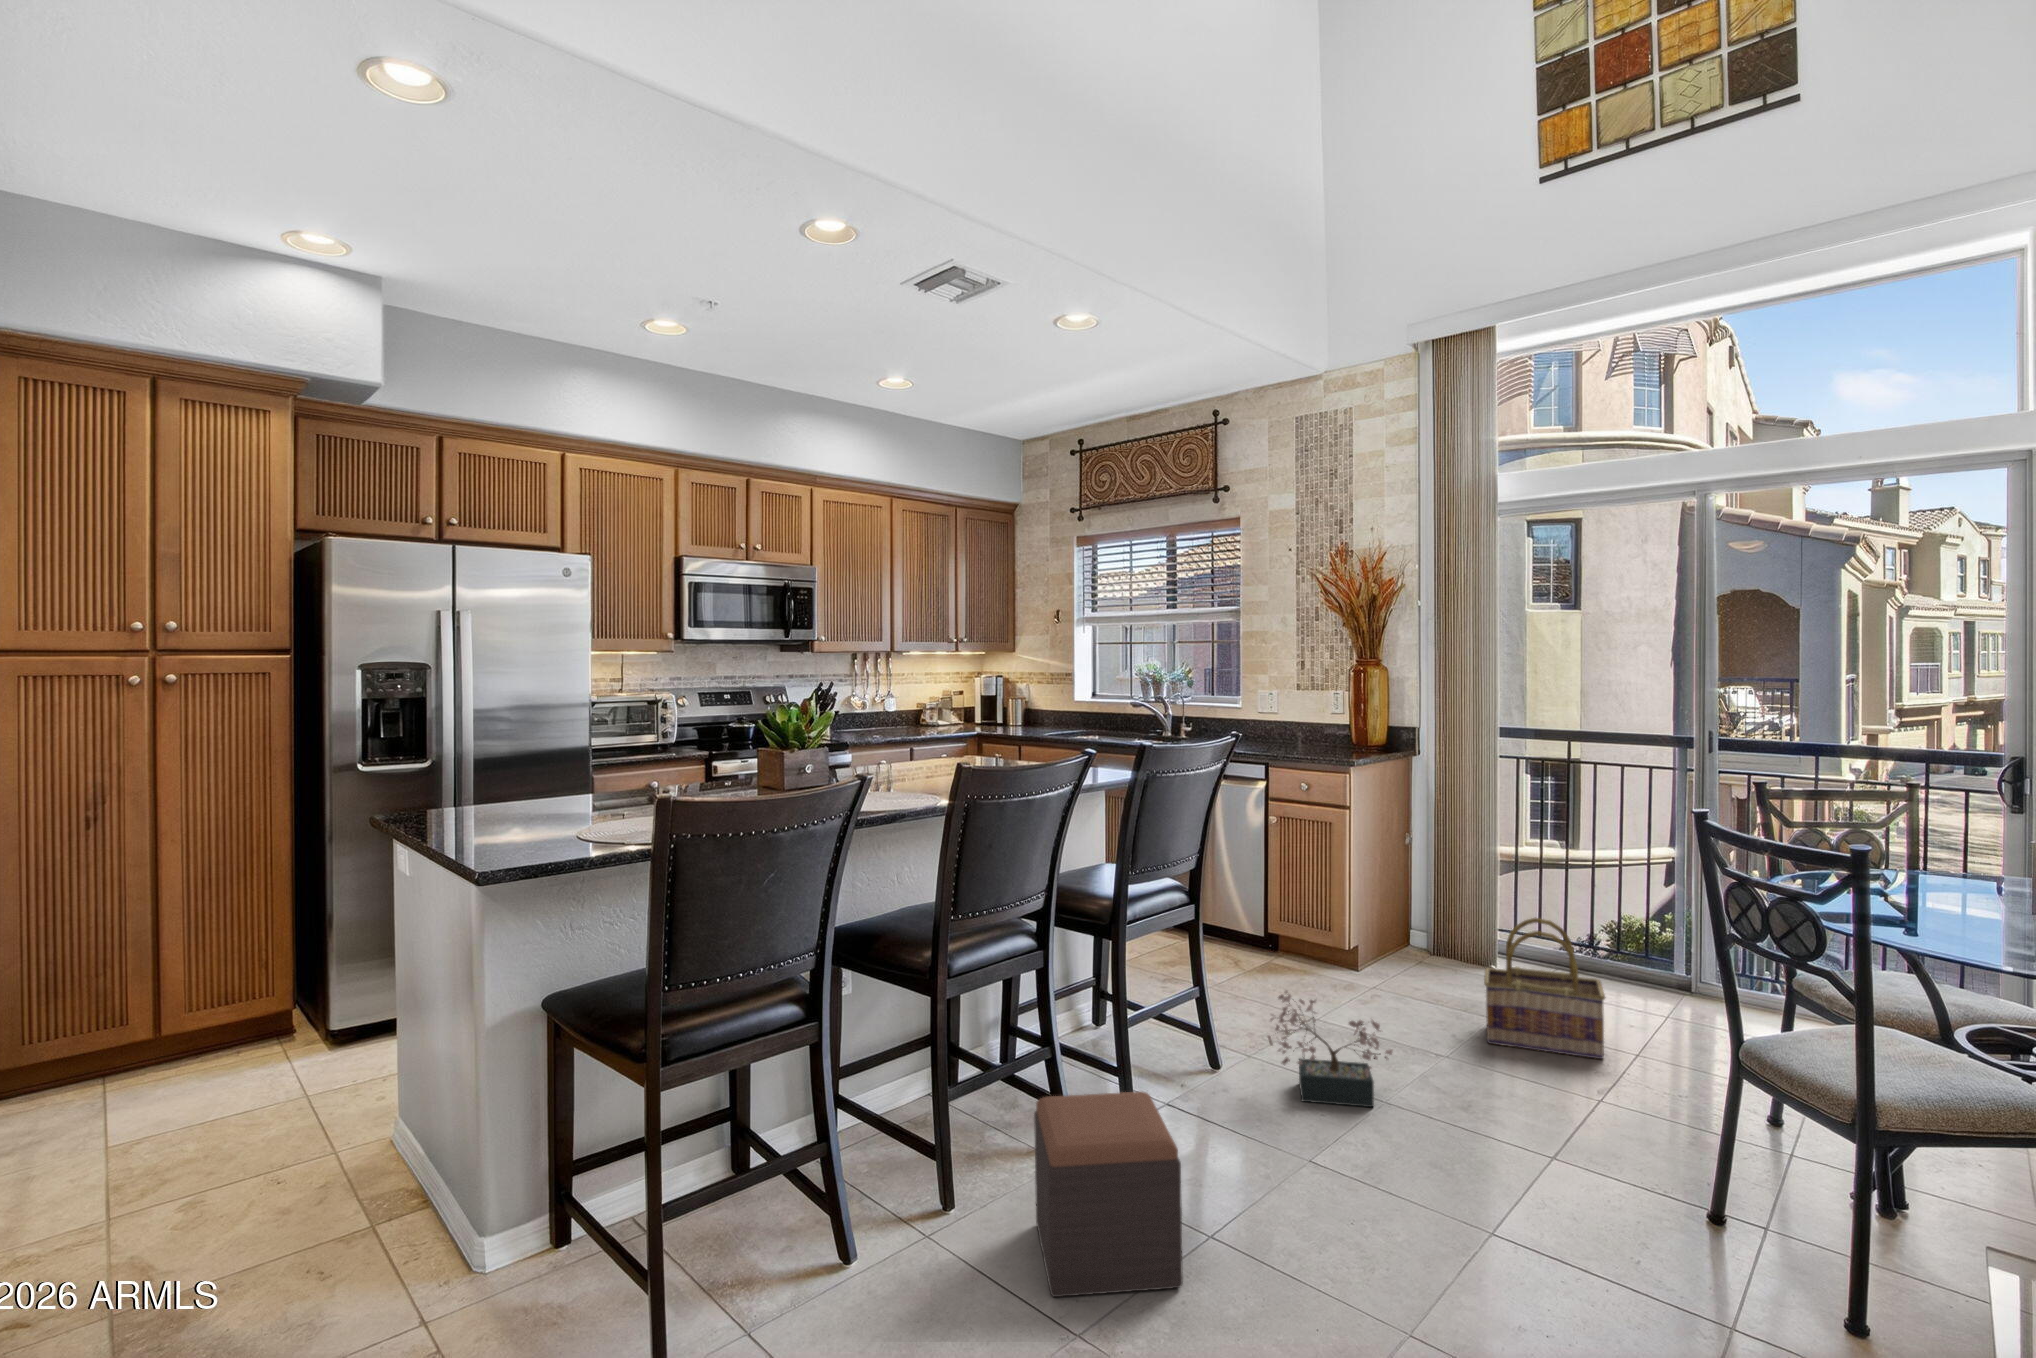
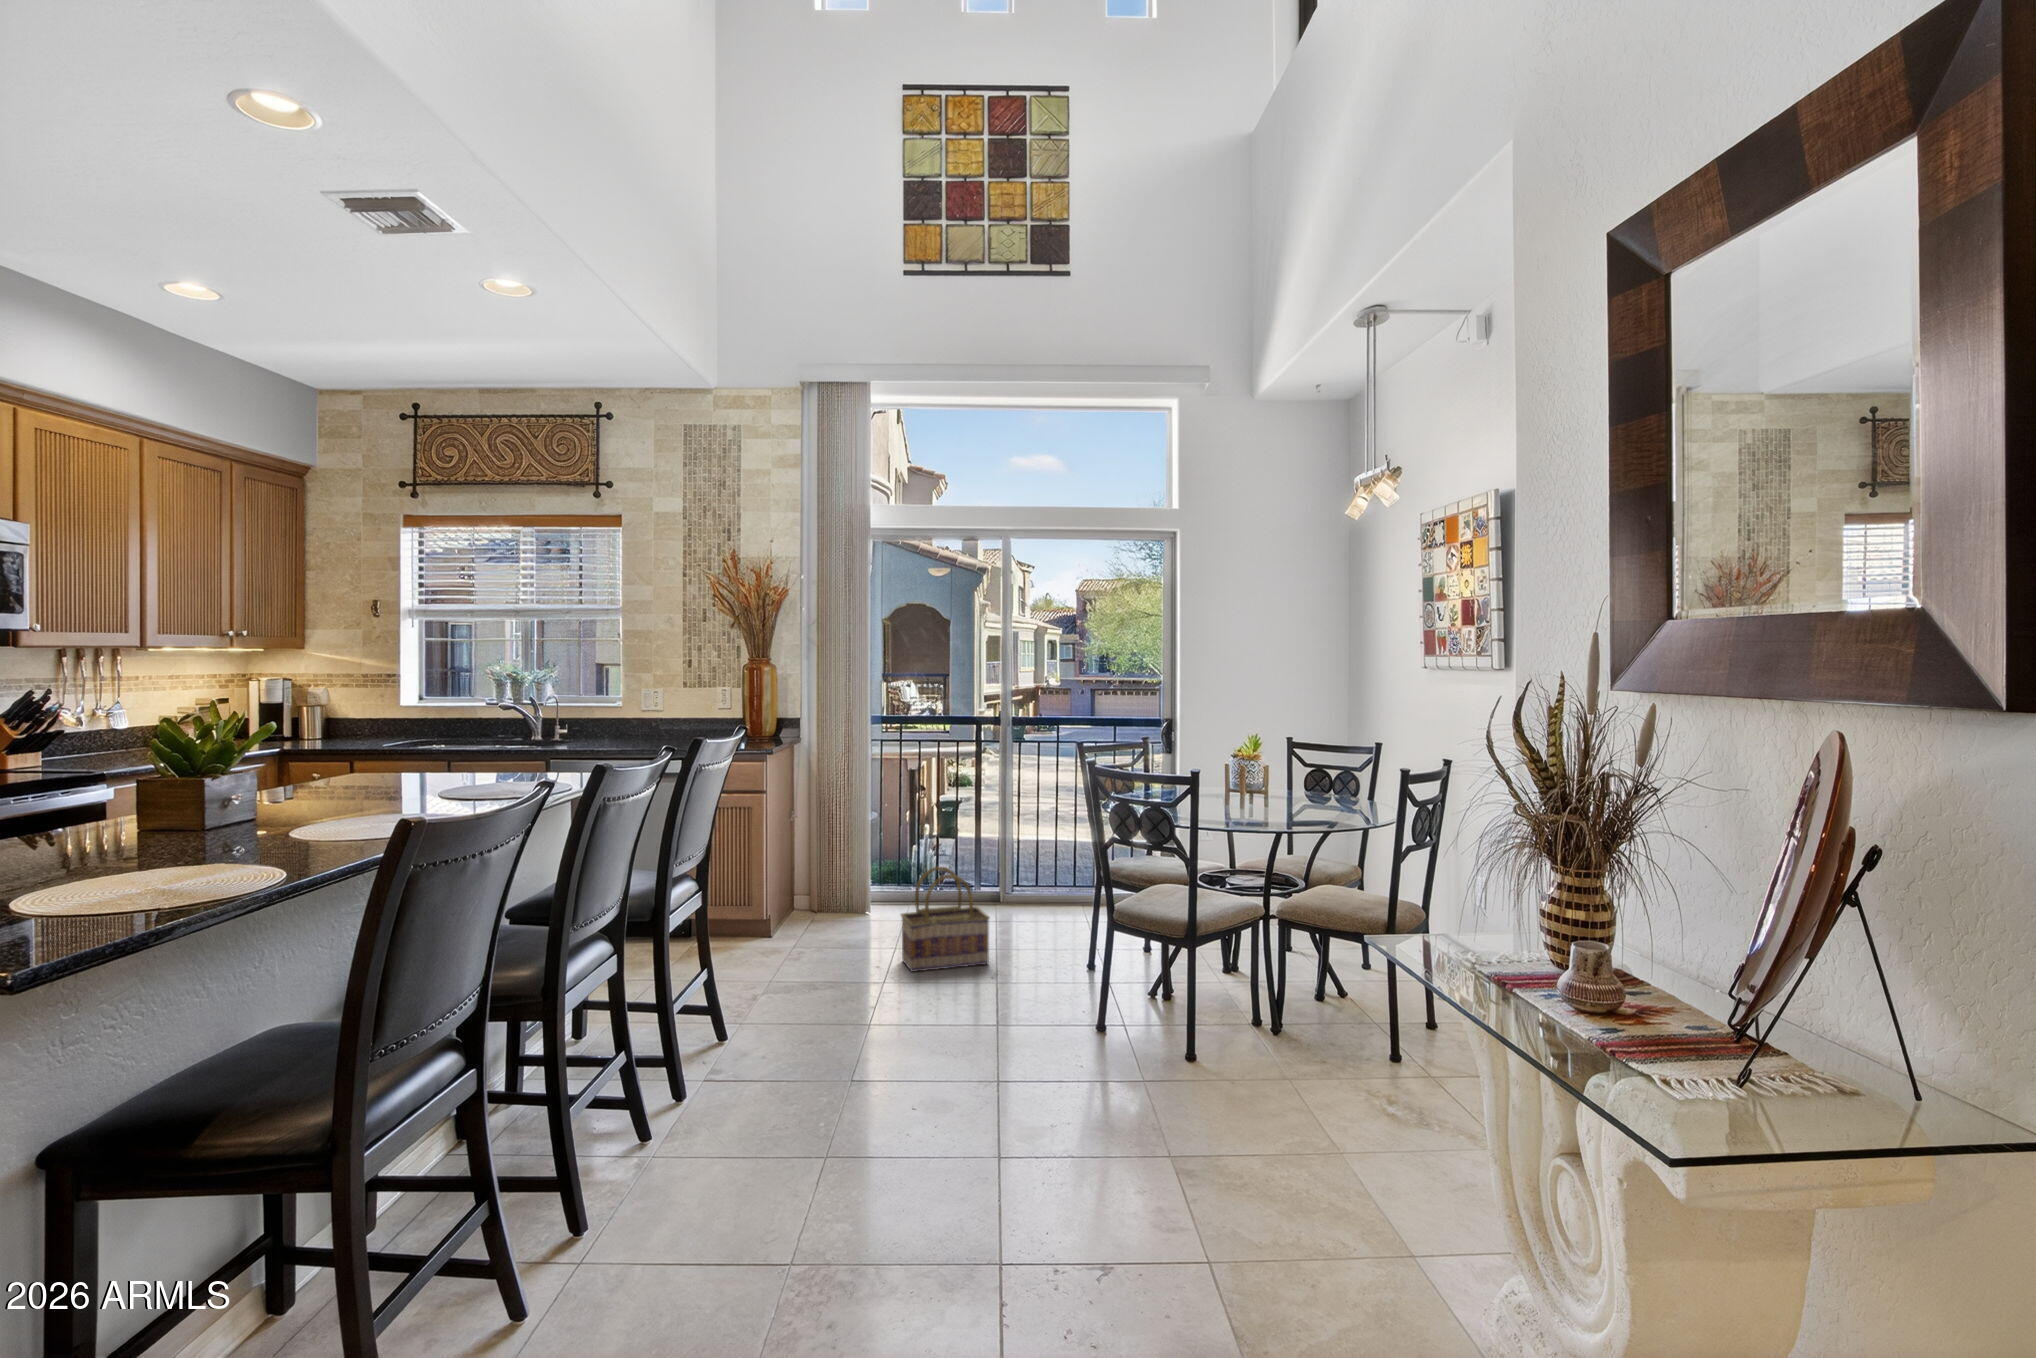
decorative plant: present [1268,991,1392,1107] -> none [782,953,882,1044]
footstool: present [1034,1092,1183,1297] -> none [688,1043,848,1232]

